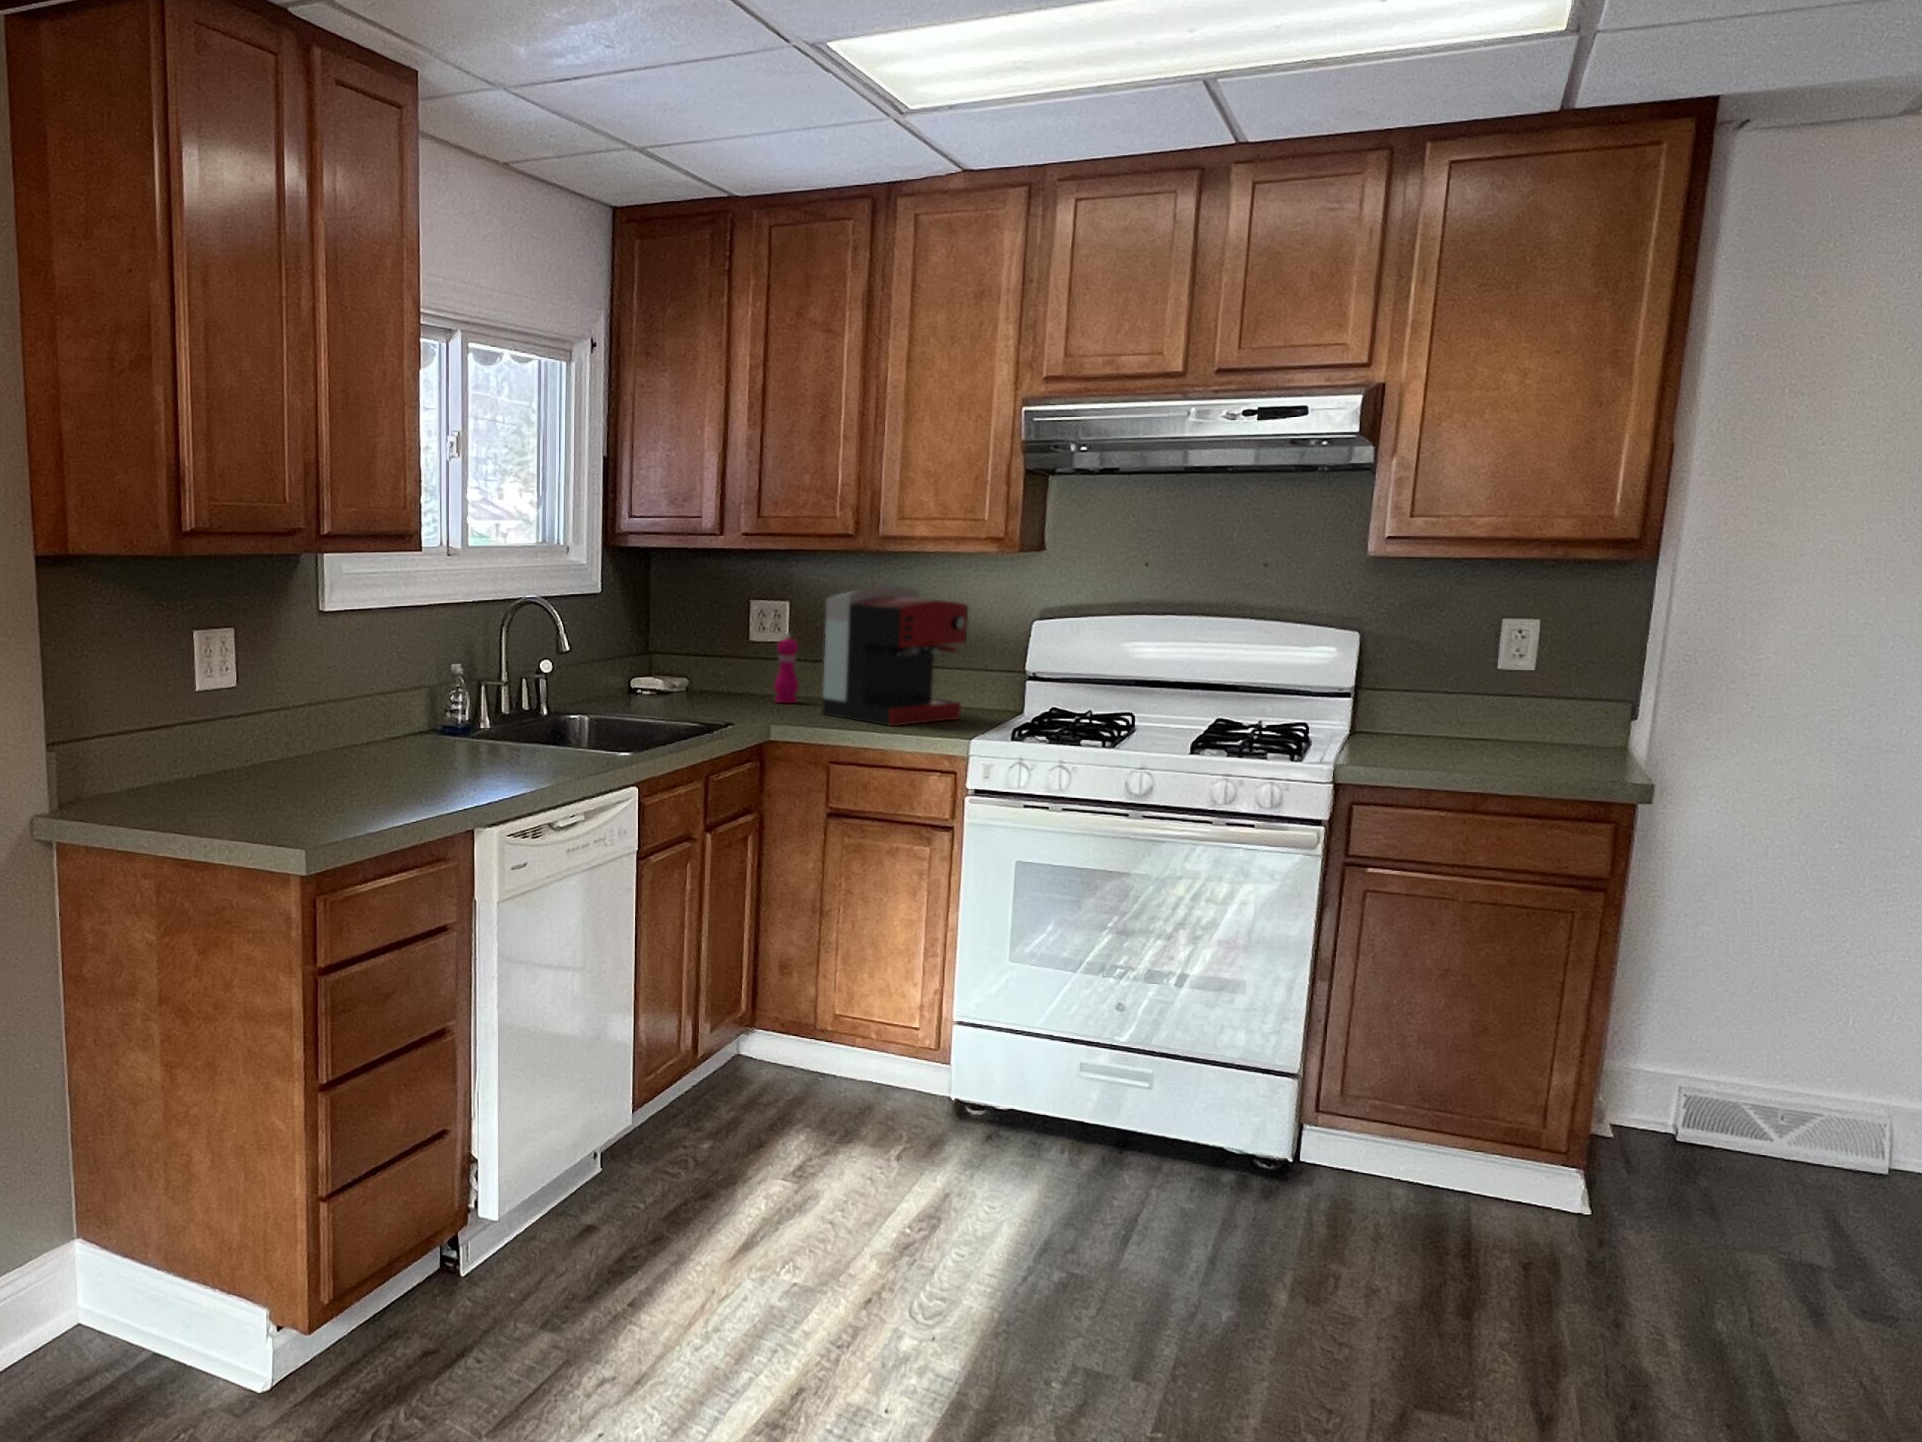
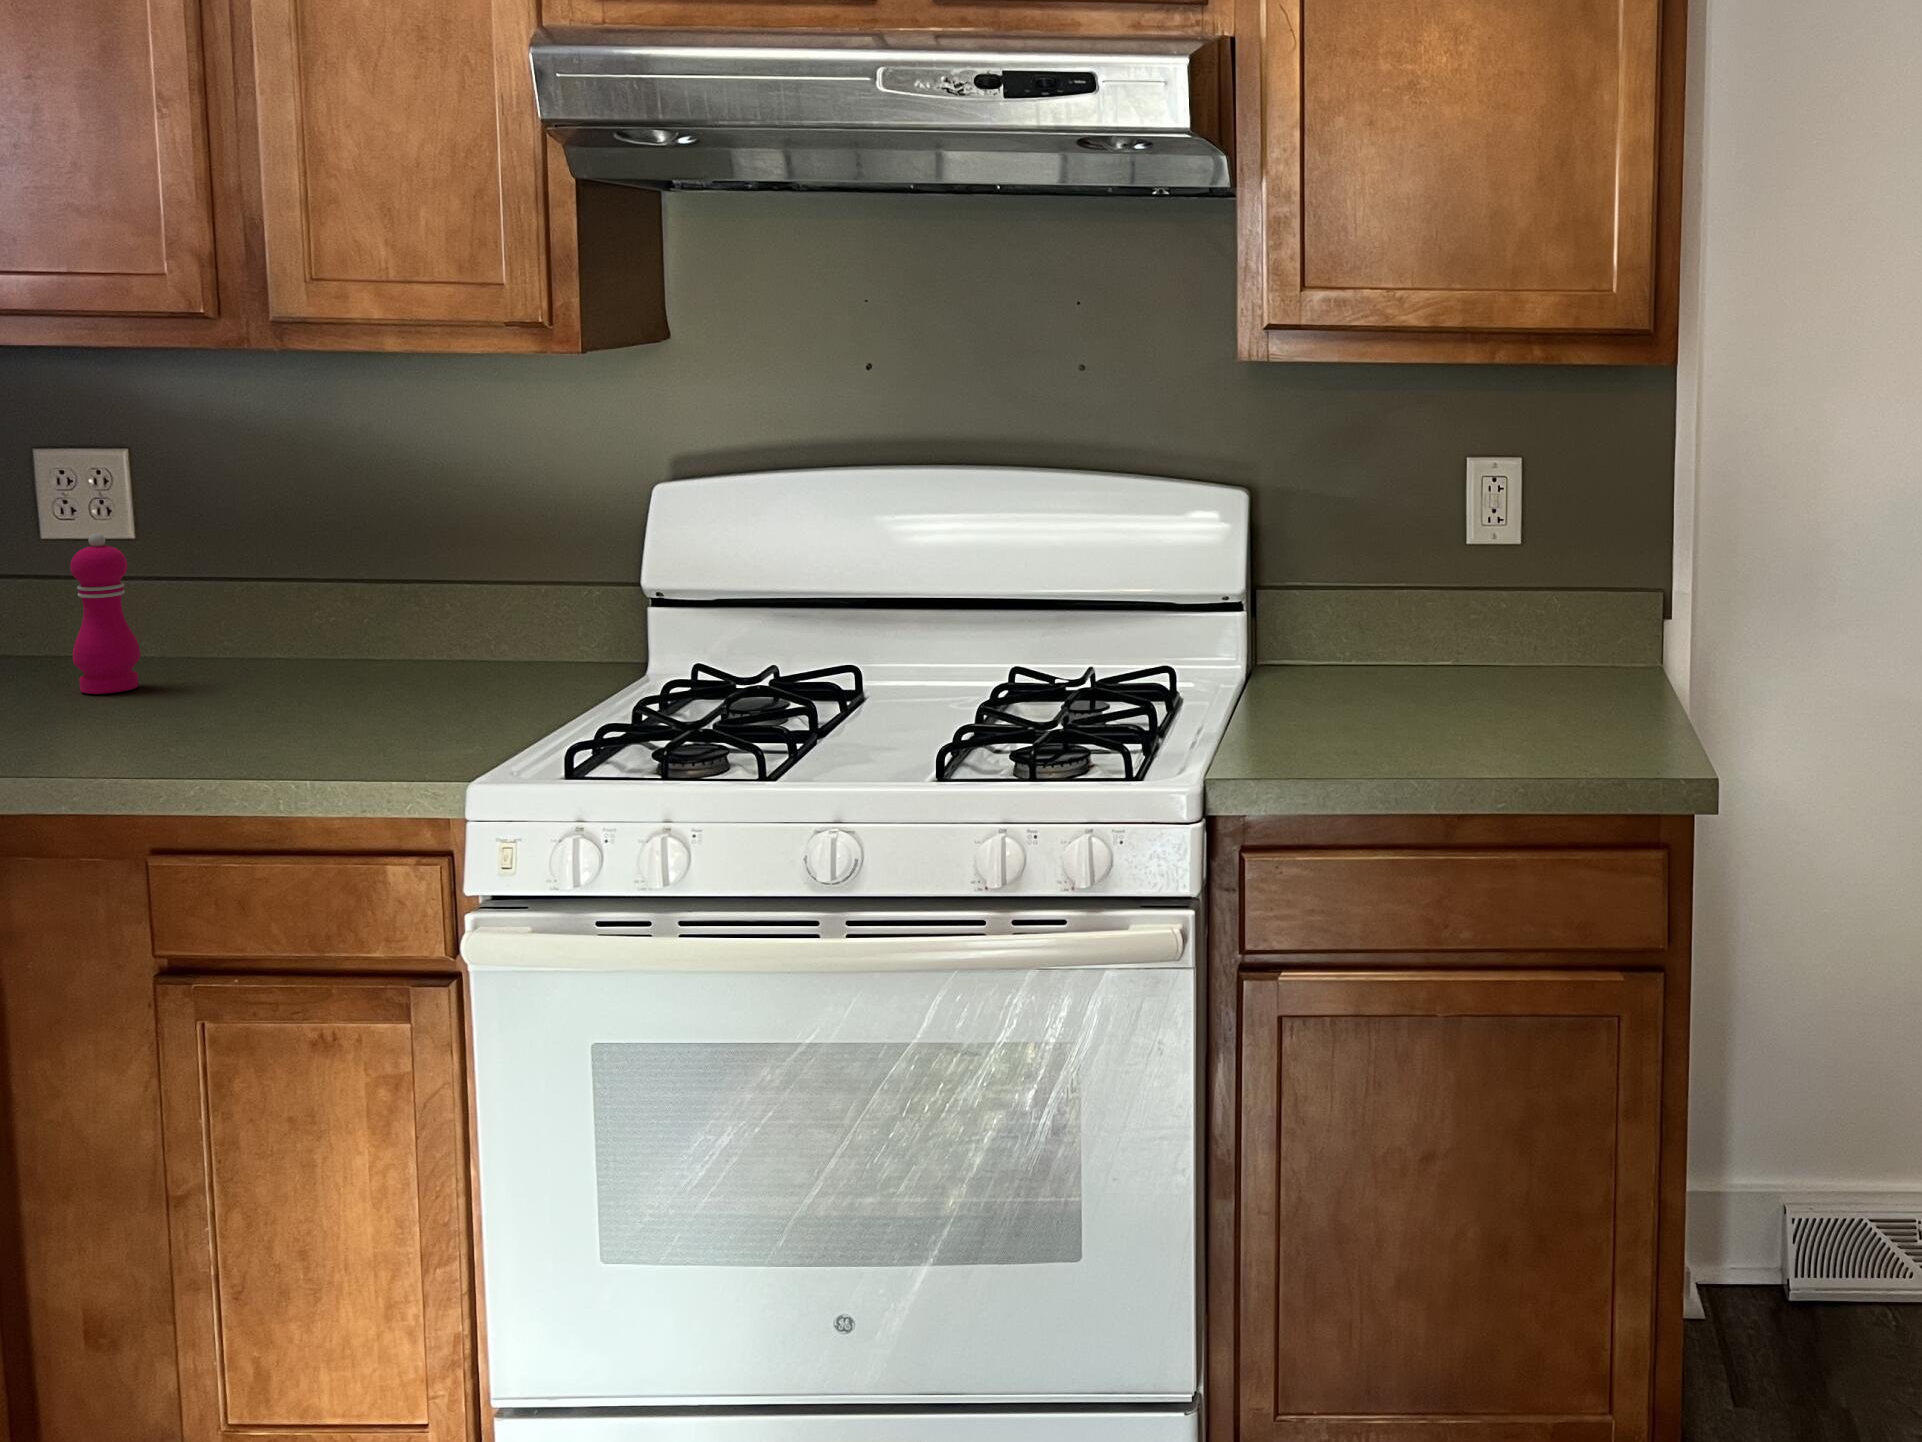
coffee maker: present [823,586,968,726] -> none [142,428,496,752]

